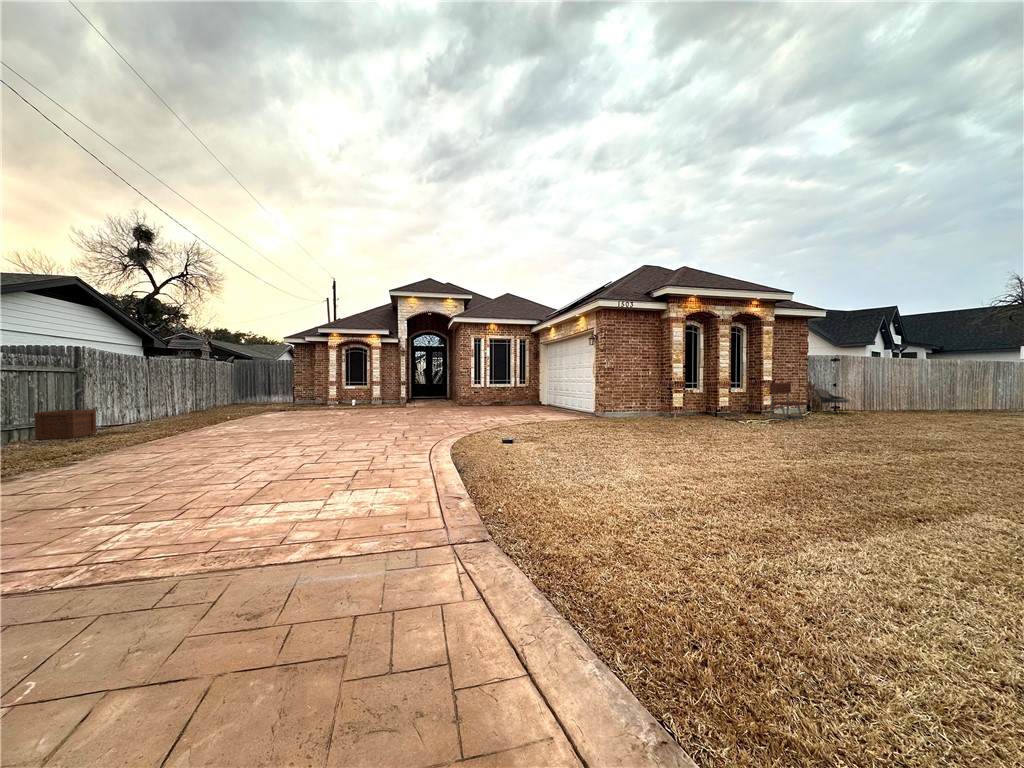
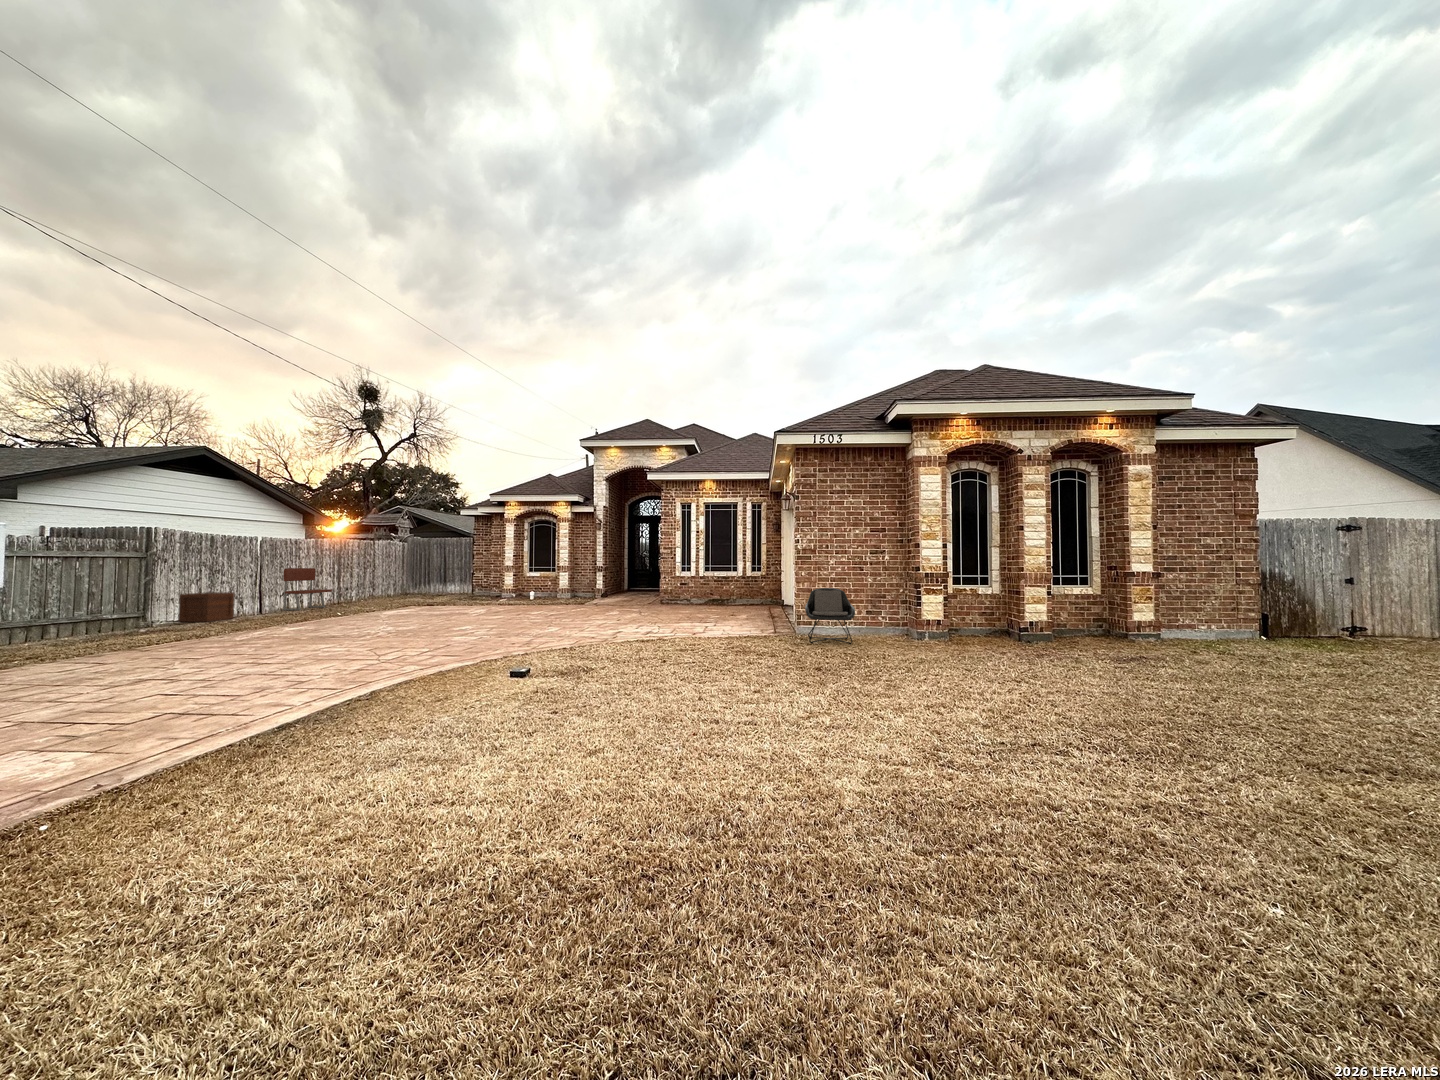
bench: present [770,382,810,420] -> present [283,568,332,610]
lounge chair: present [815,388,850,412] -> present [805,588,855,644]

